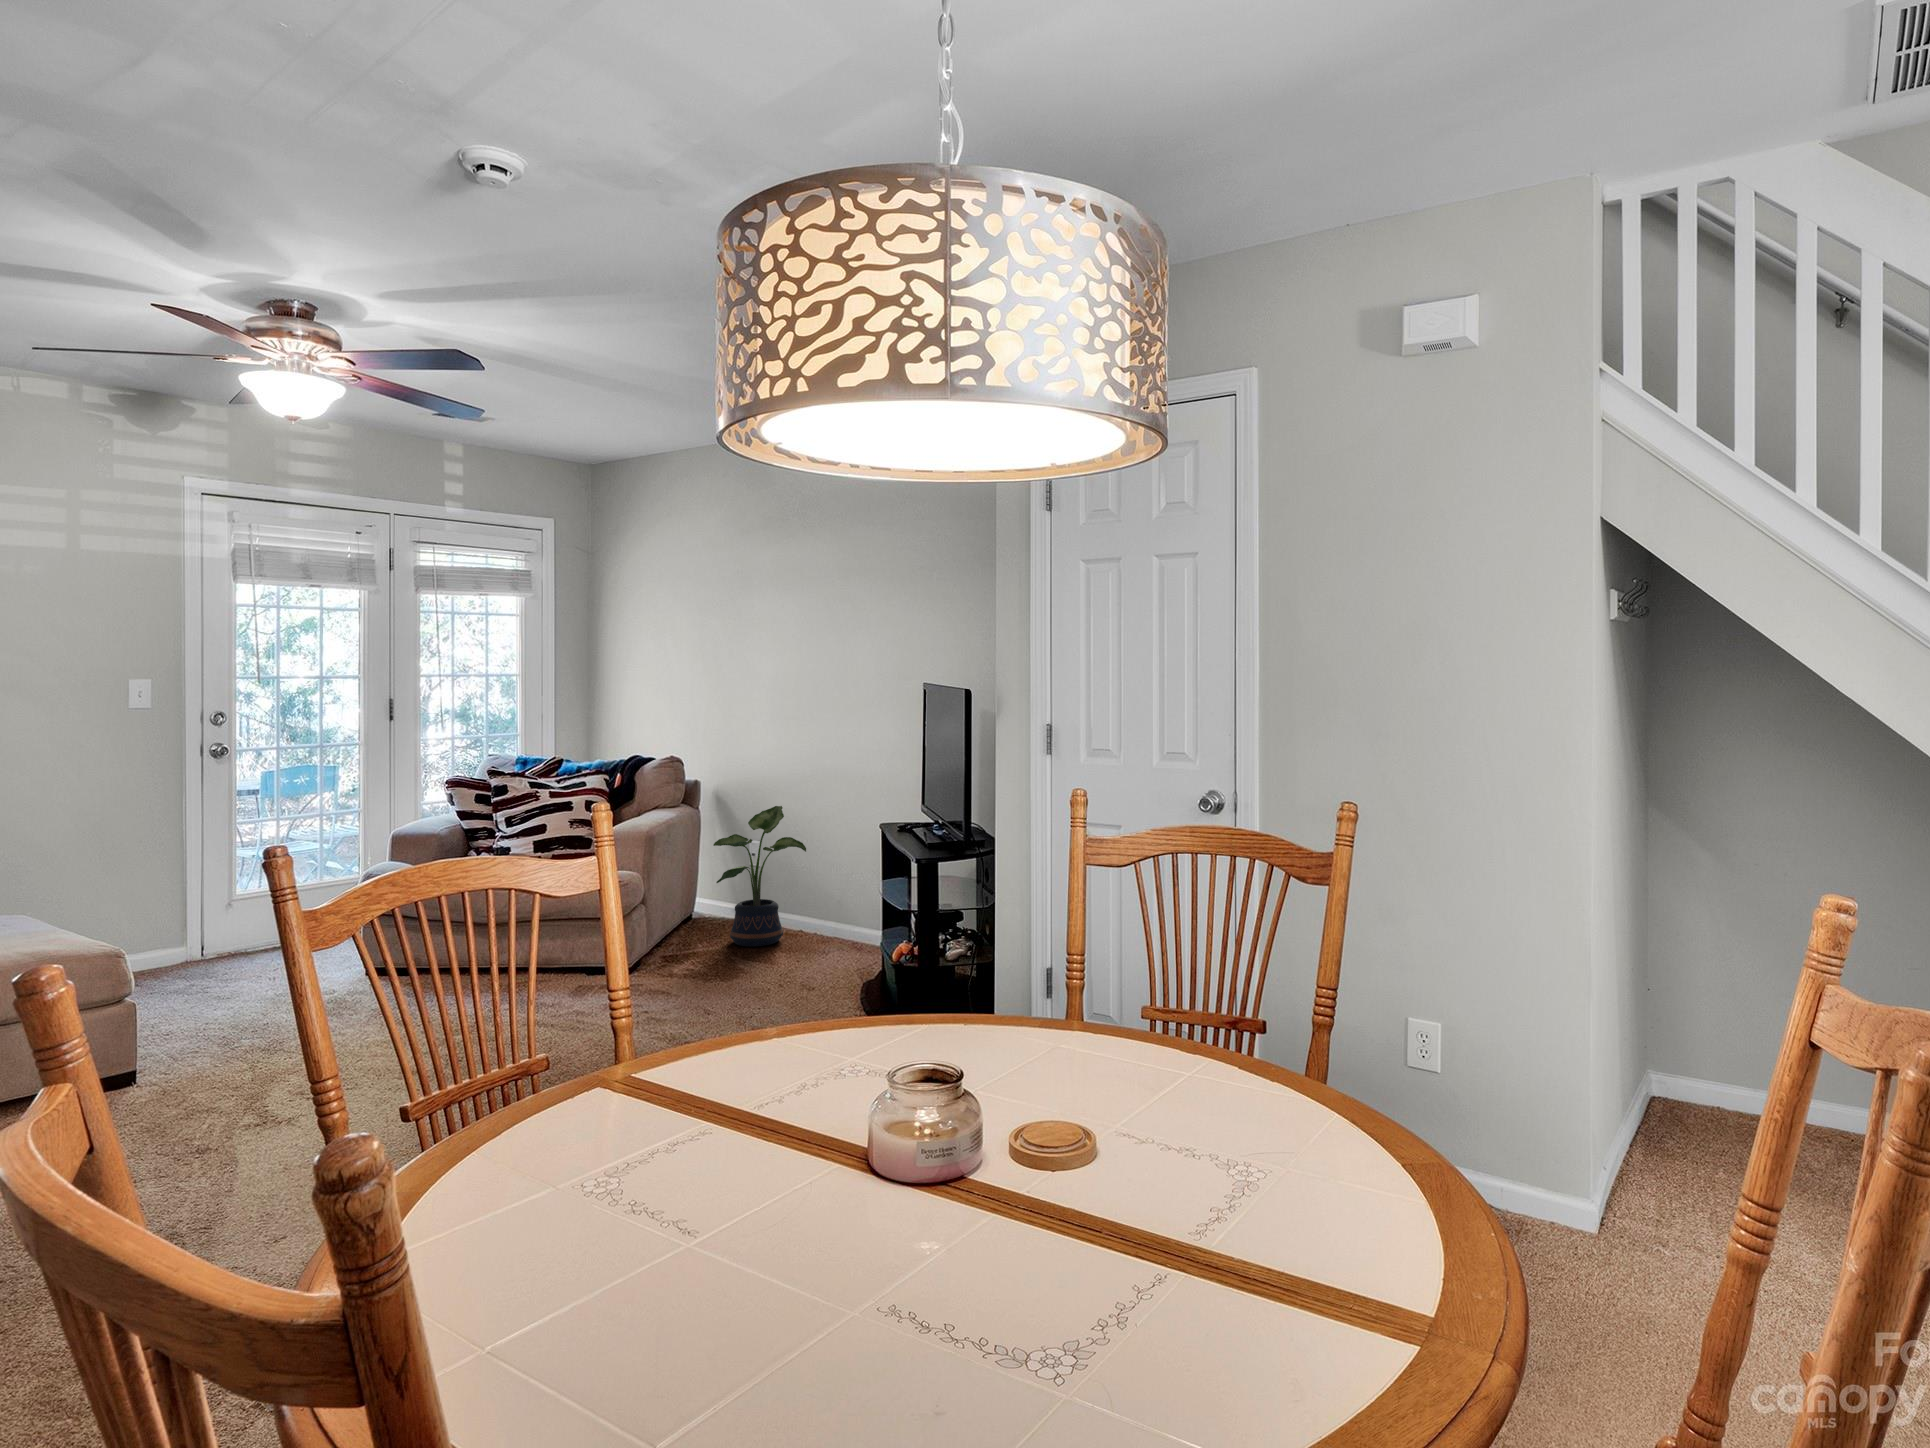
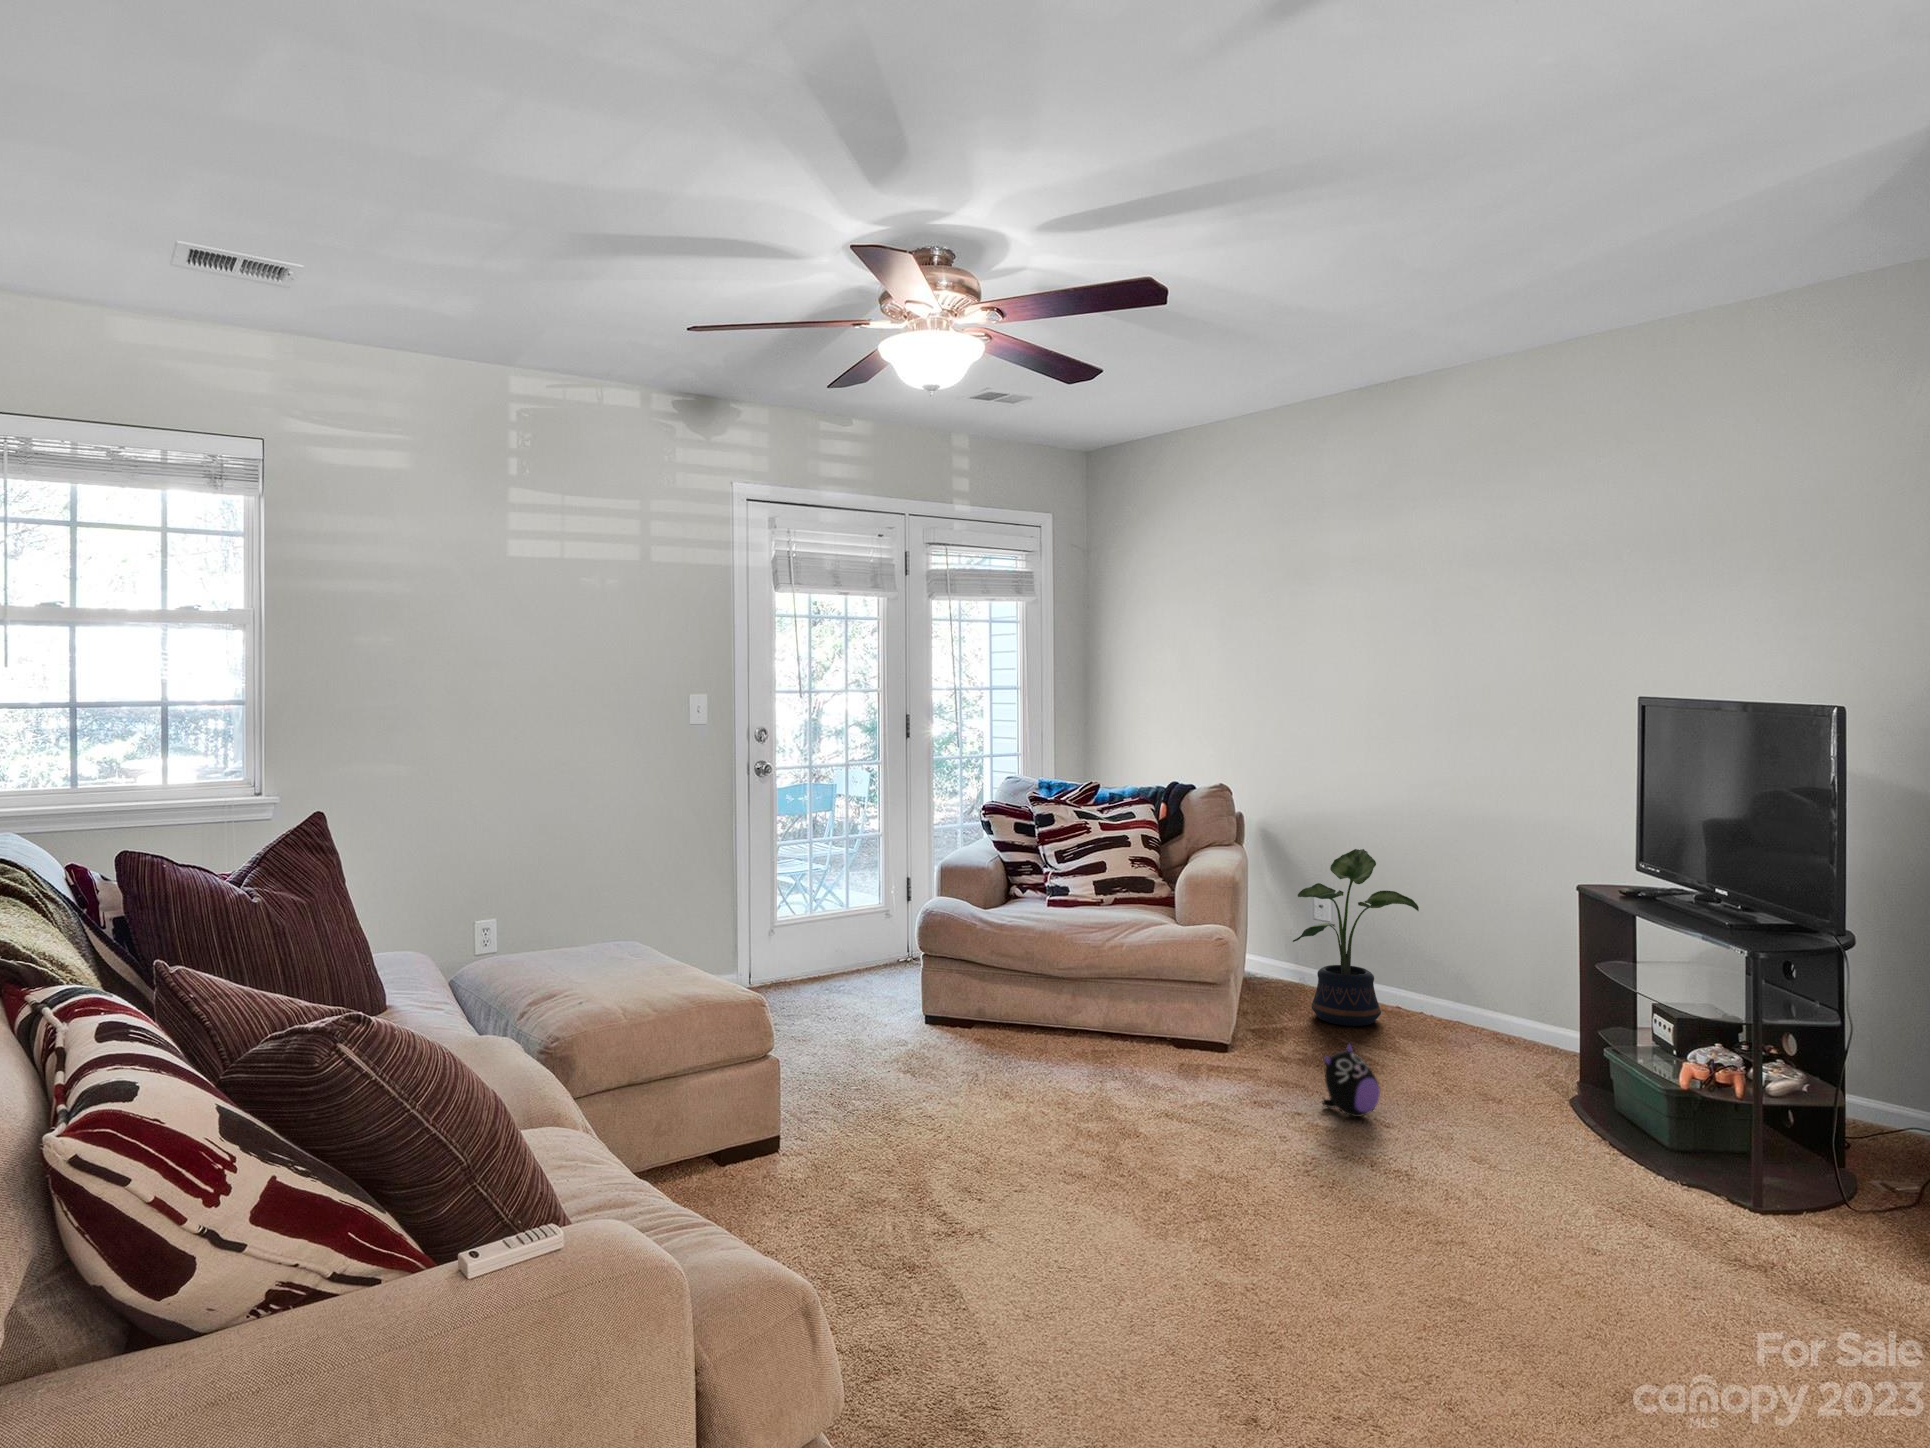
plush toy: none [676,951,723,1010] -> present [1322,1042,1380,1117]

